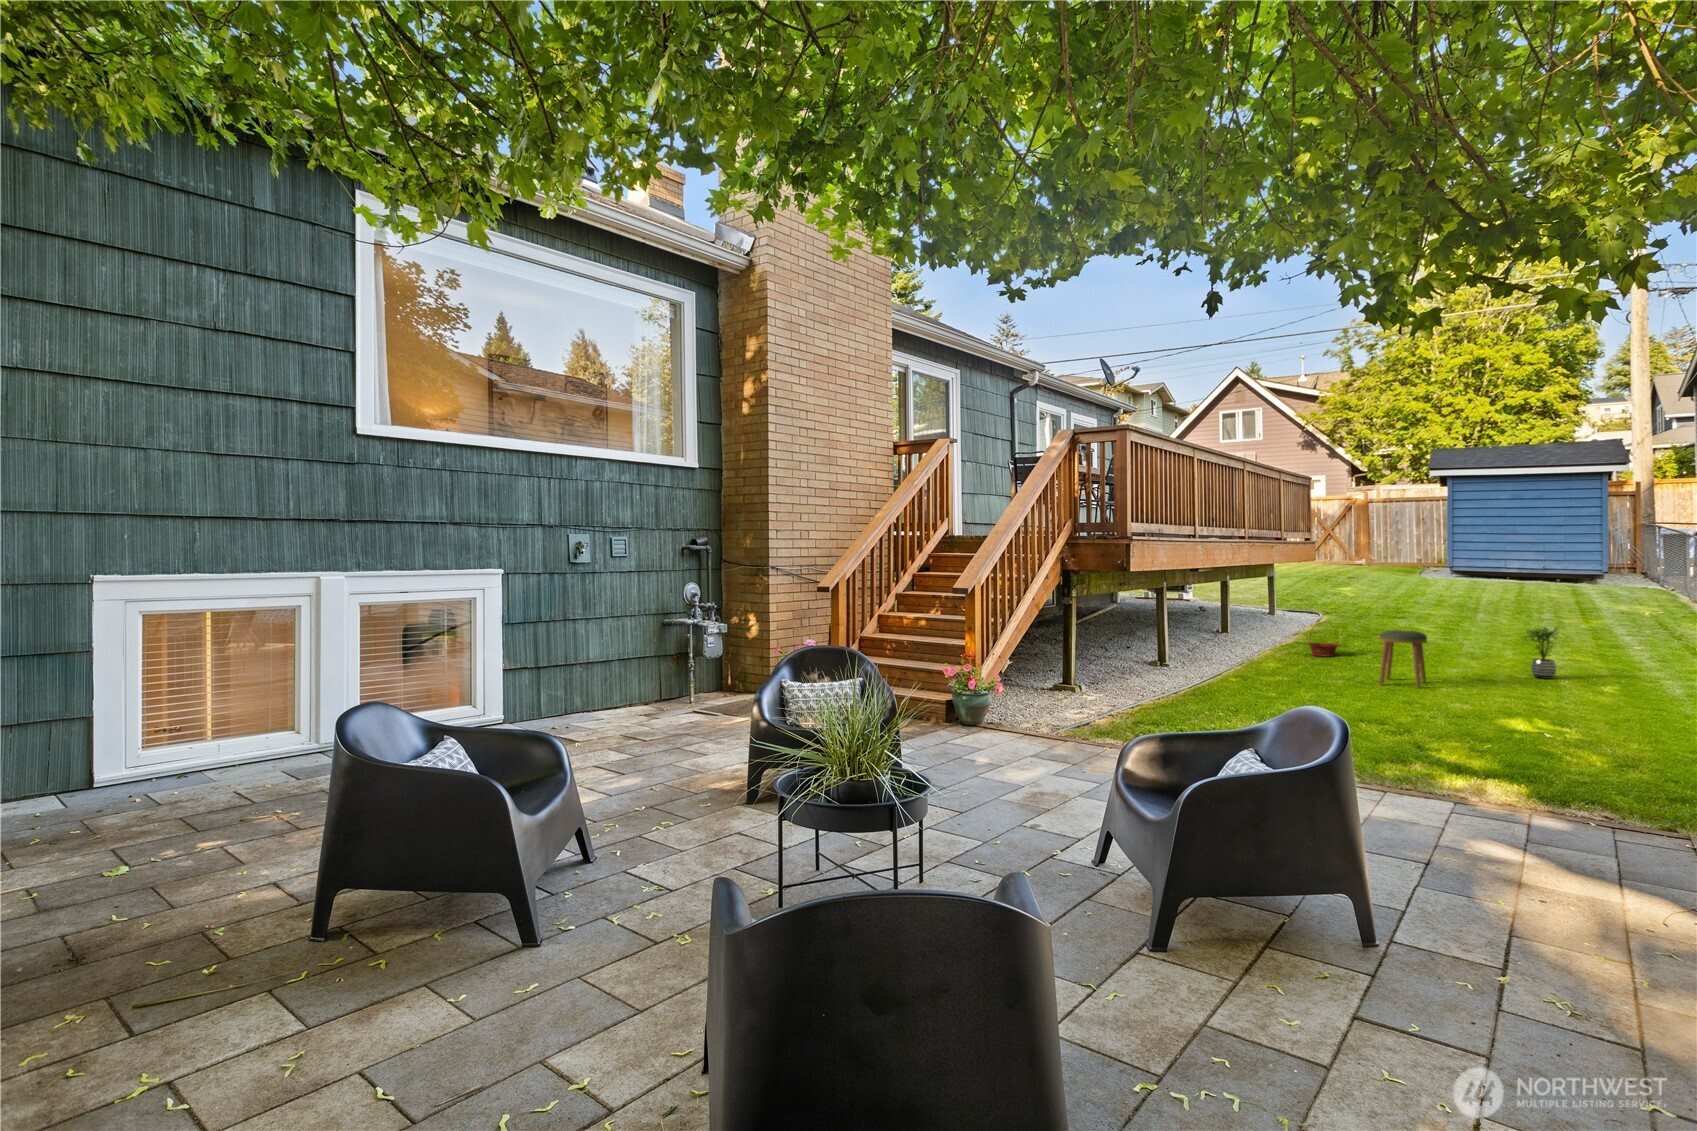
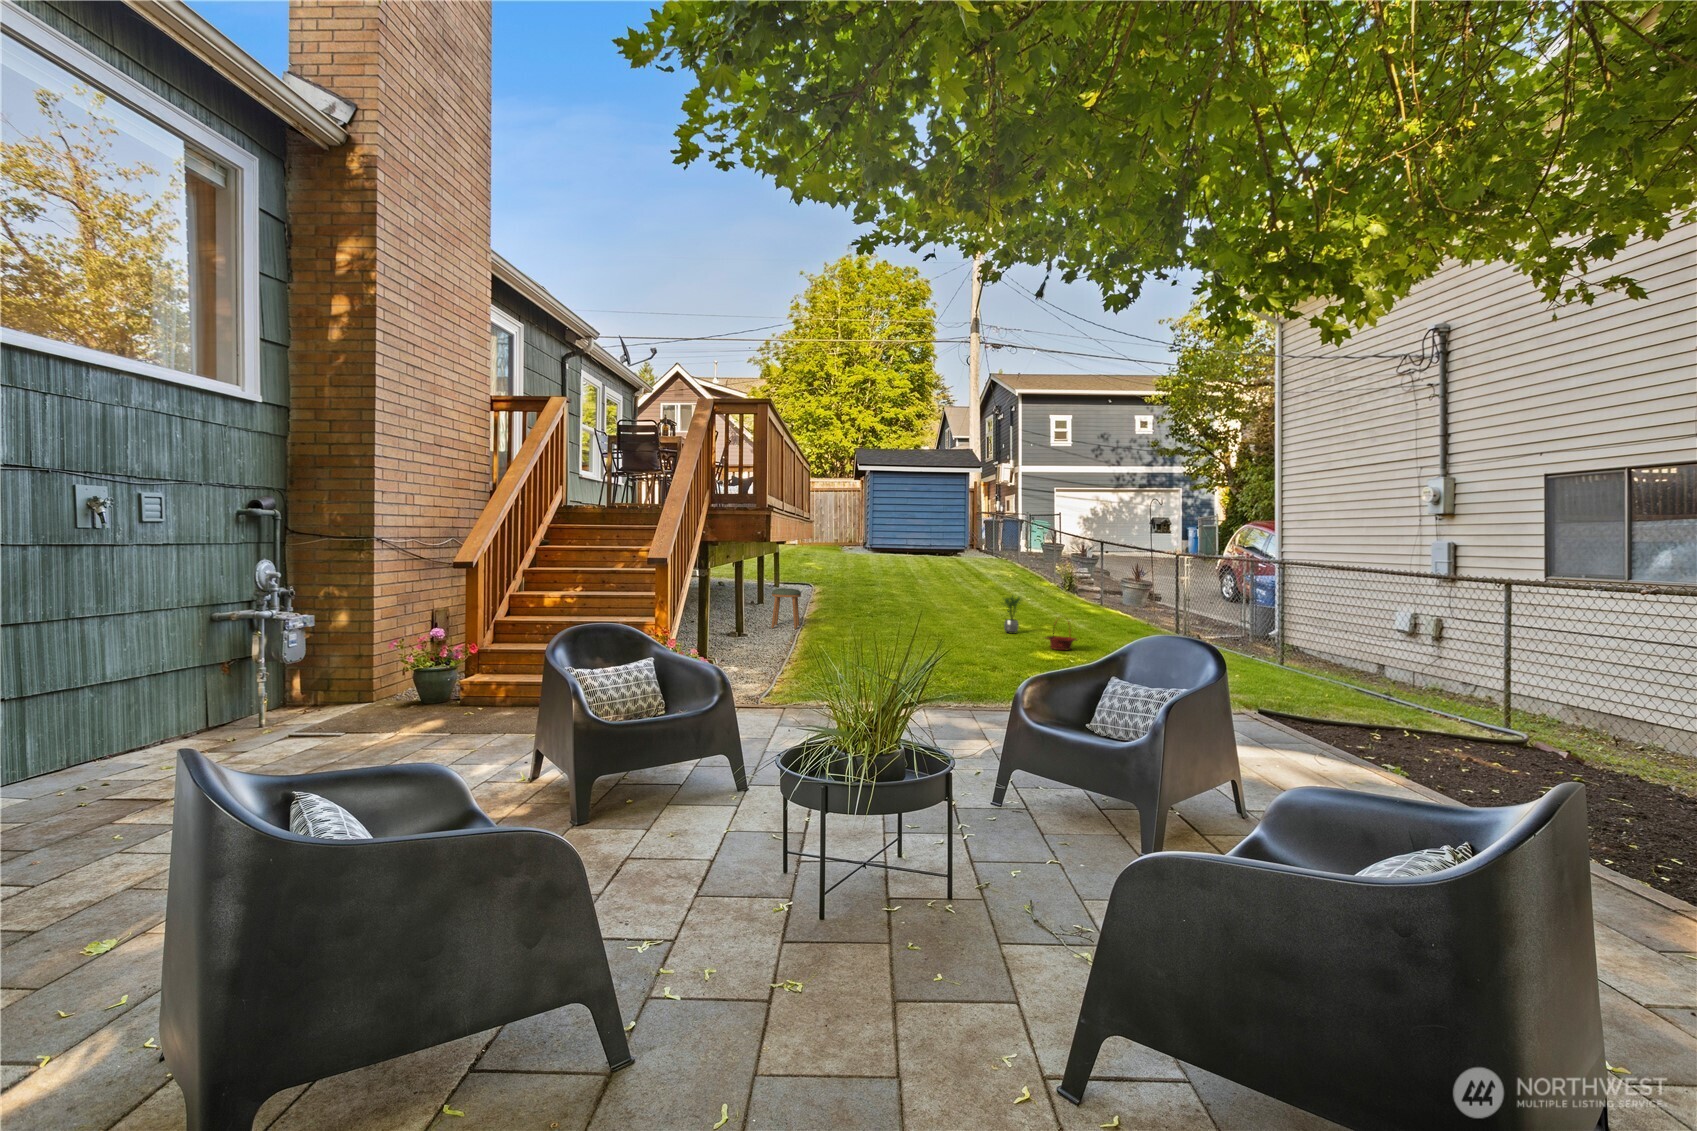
basket: present [1306,624,1341,657] -> present [1046,633,1077,650]
stool: present [1379,630,1427,688] -> present [771,588,801,629]

